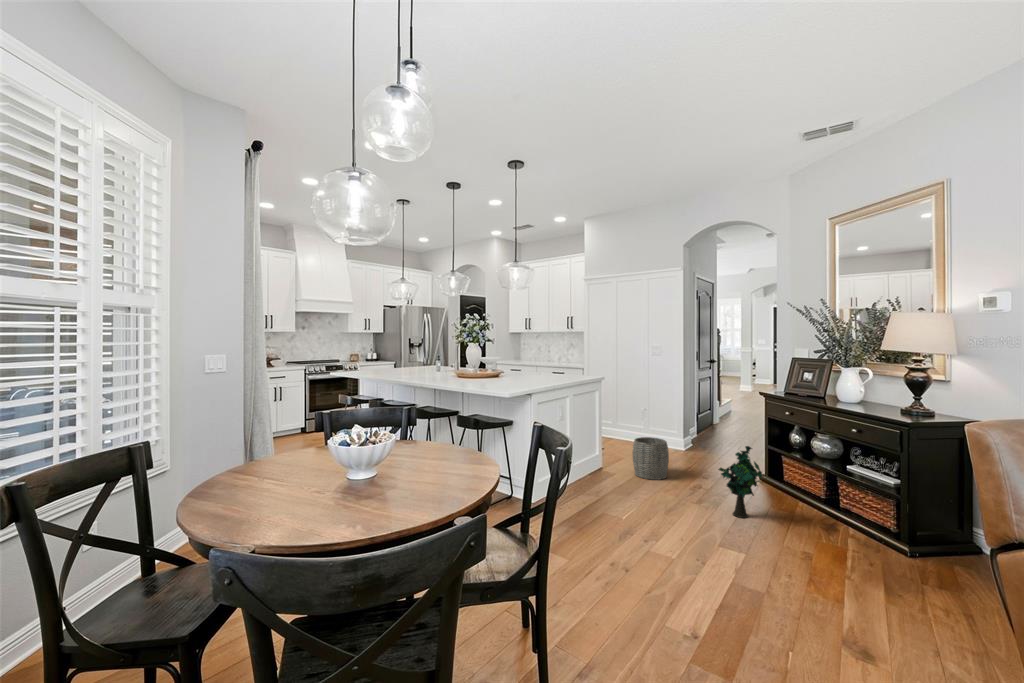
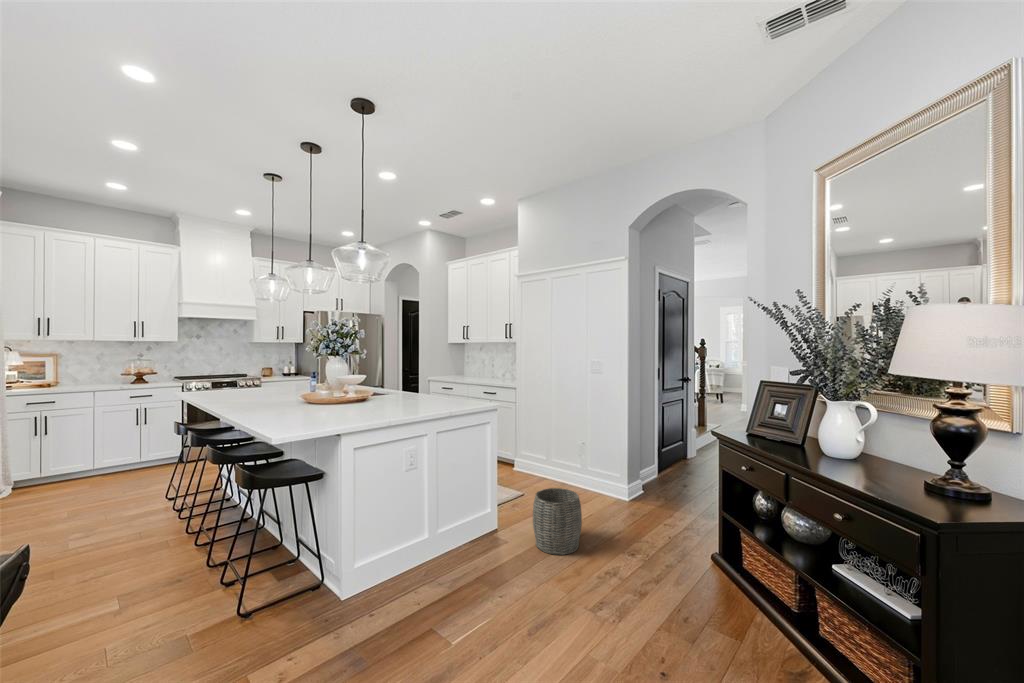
decorative plant: present [719,446,763,518] -> none [621,529,691,655]

